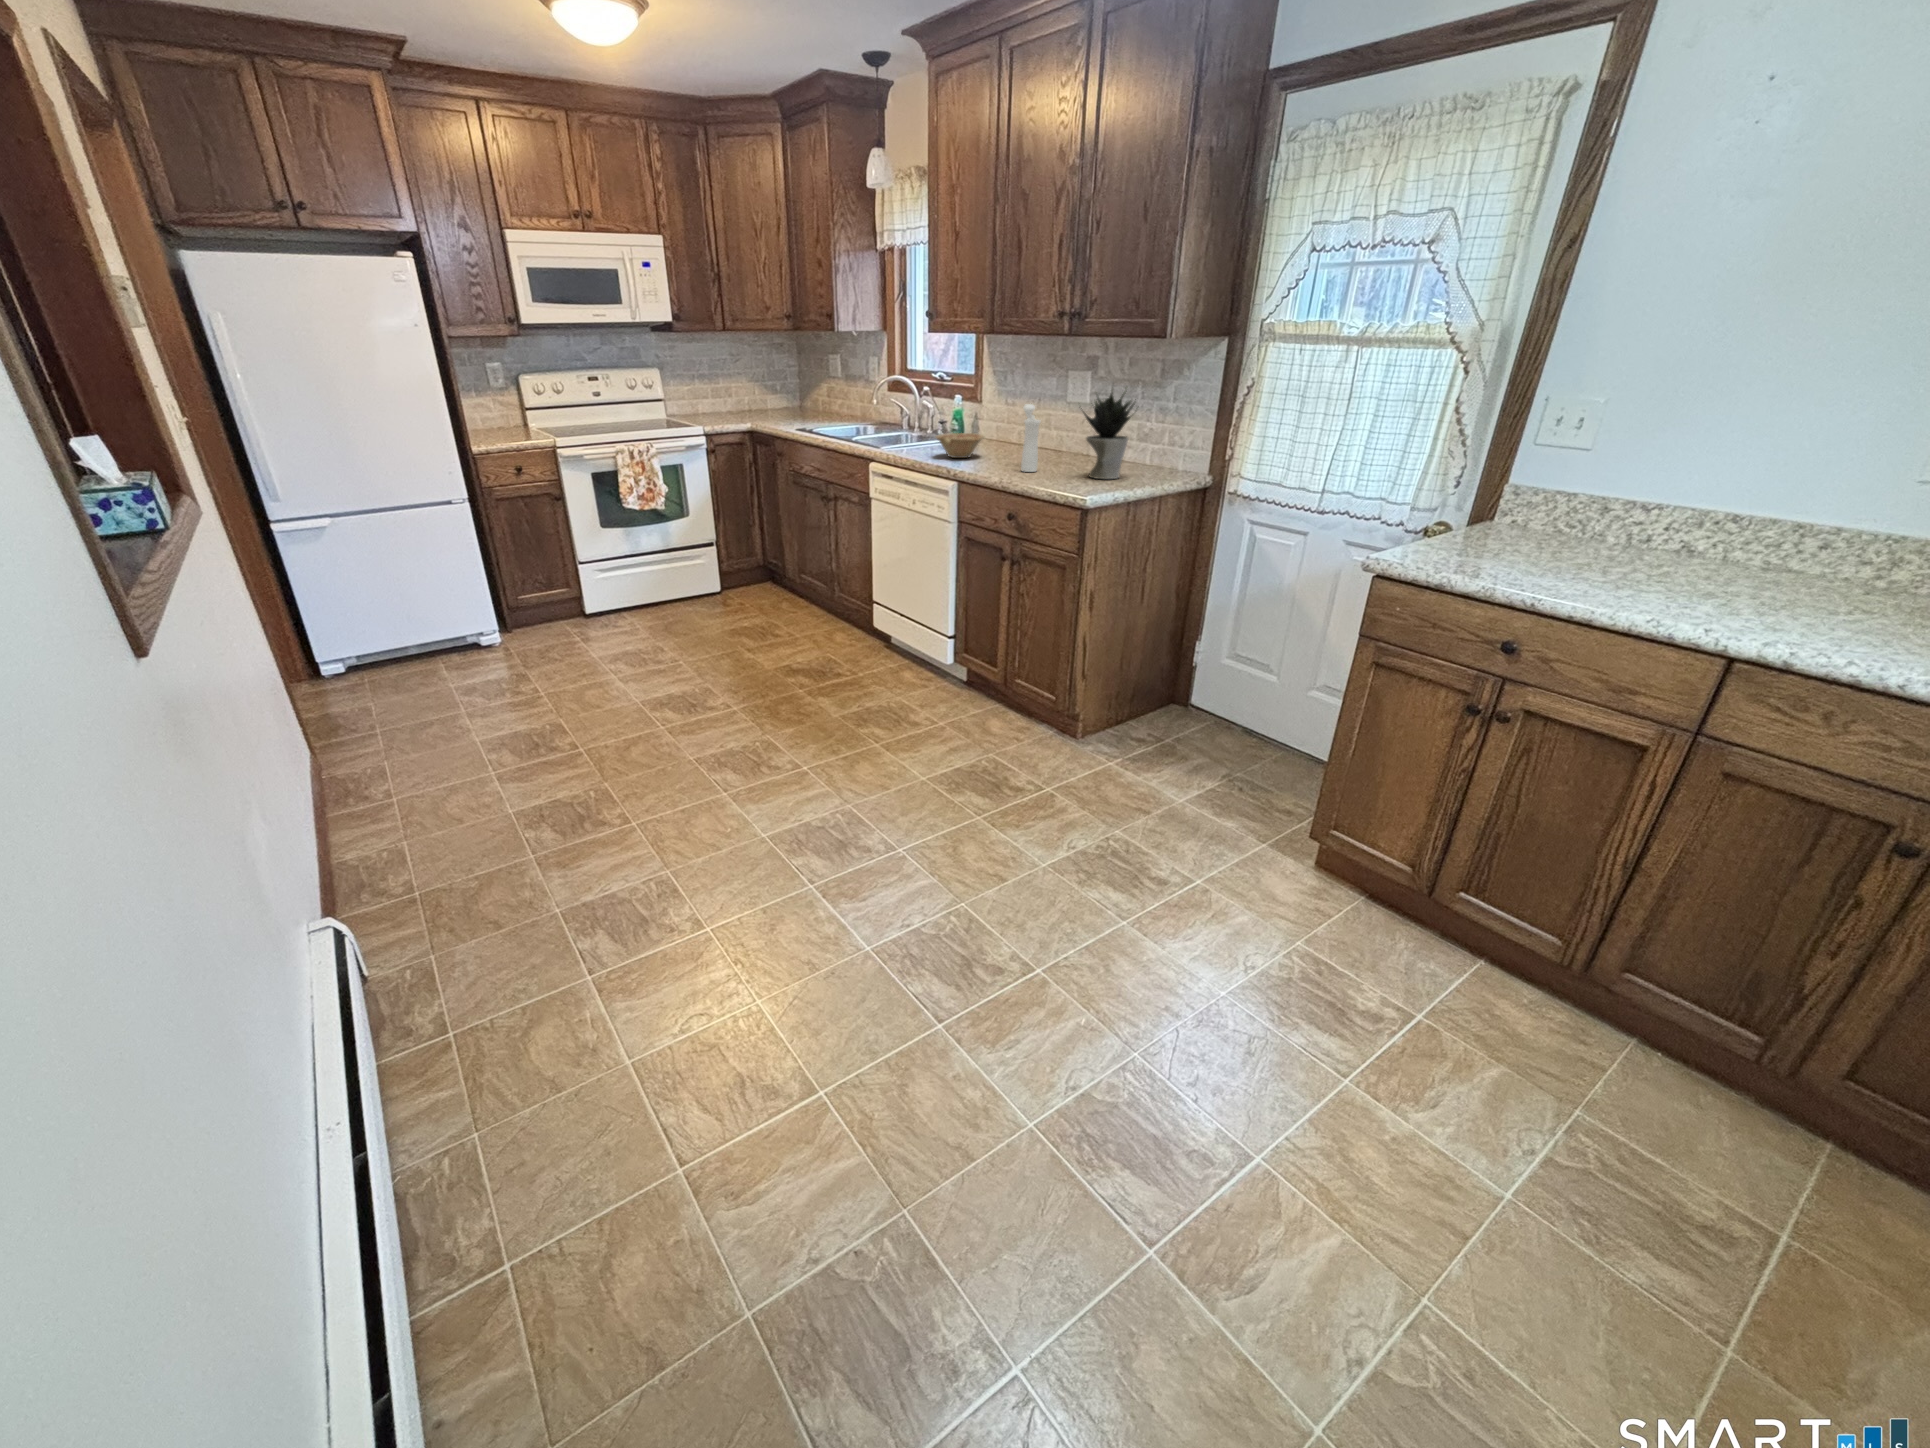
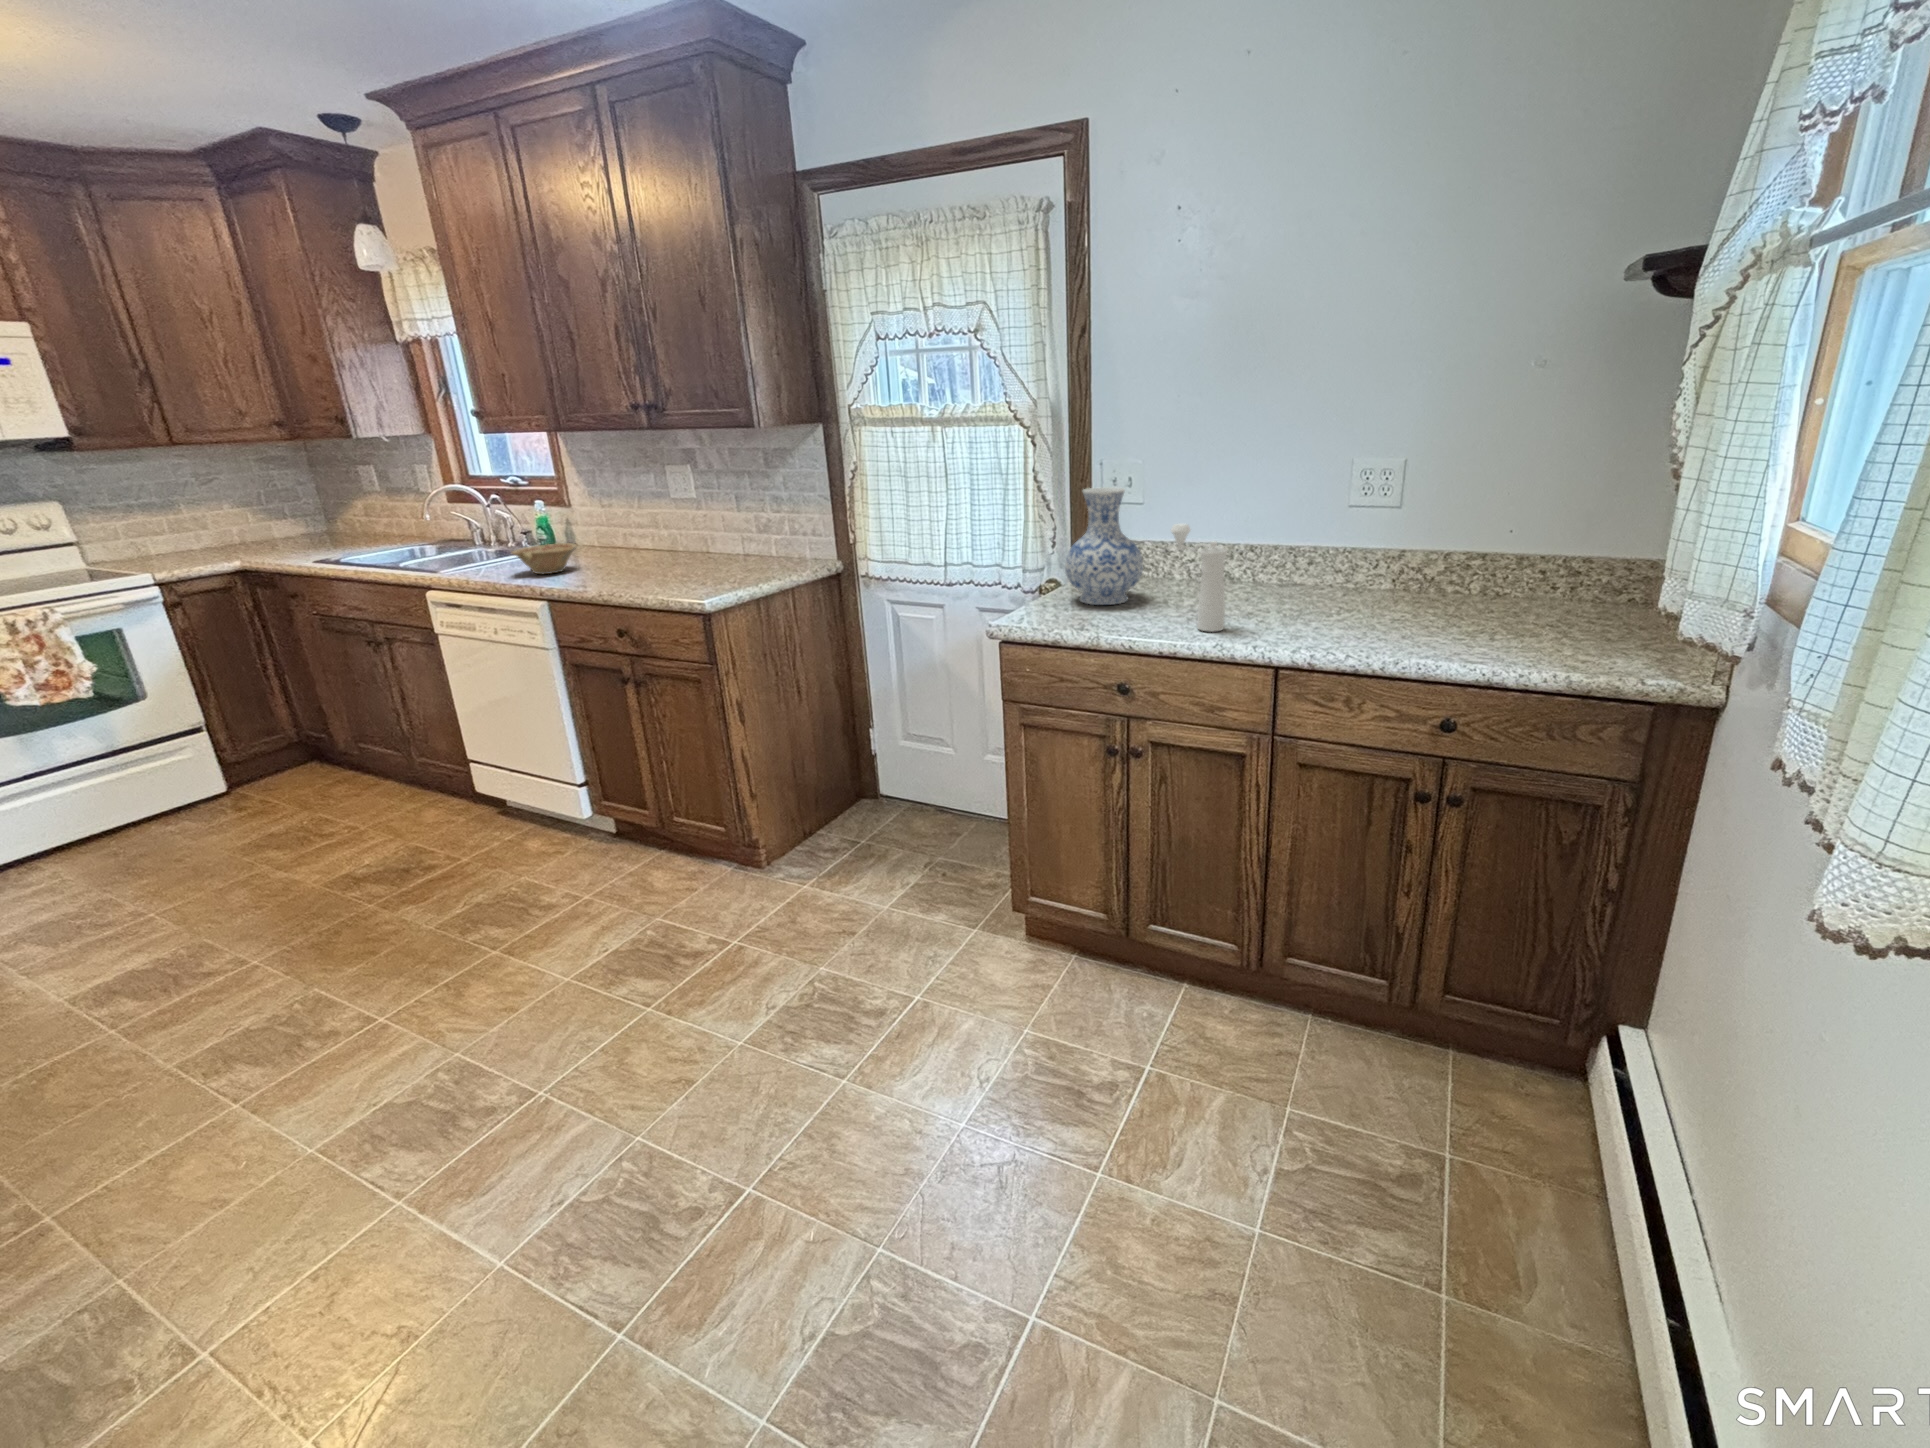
potted plant: present [1081,392,1135,479] -> none [677,477,745,578]
pepper mill: present [1021,404,1040,472] -> present [1171,524,1227,632]
vase: none [1468,426,1577,558] -> present [1065,487,1143,605]

